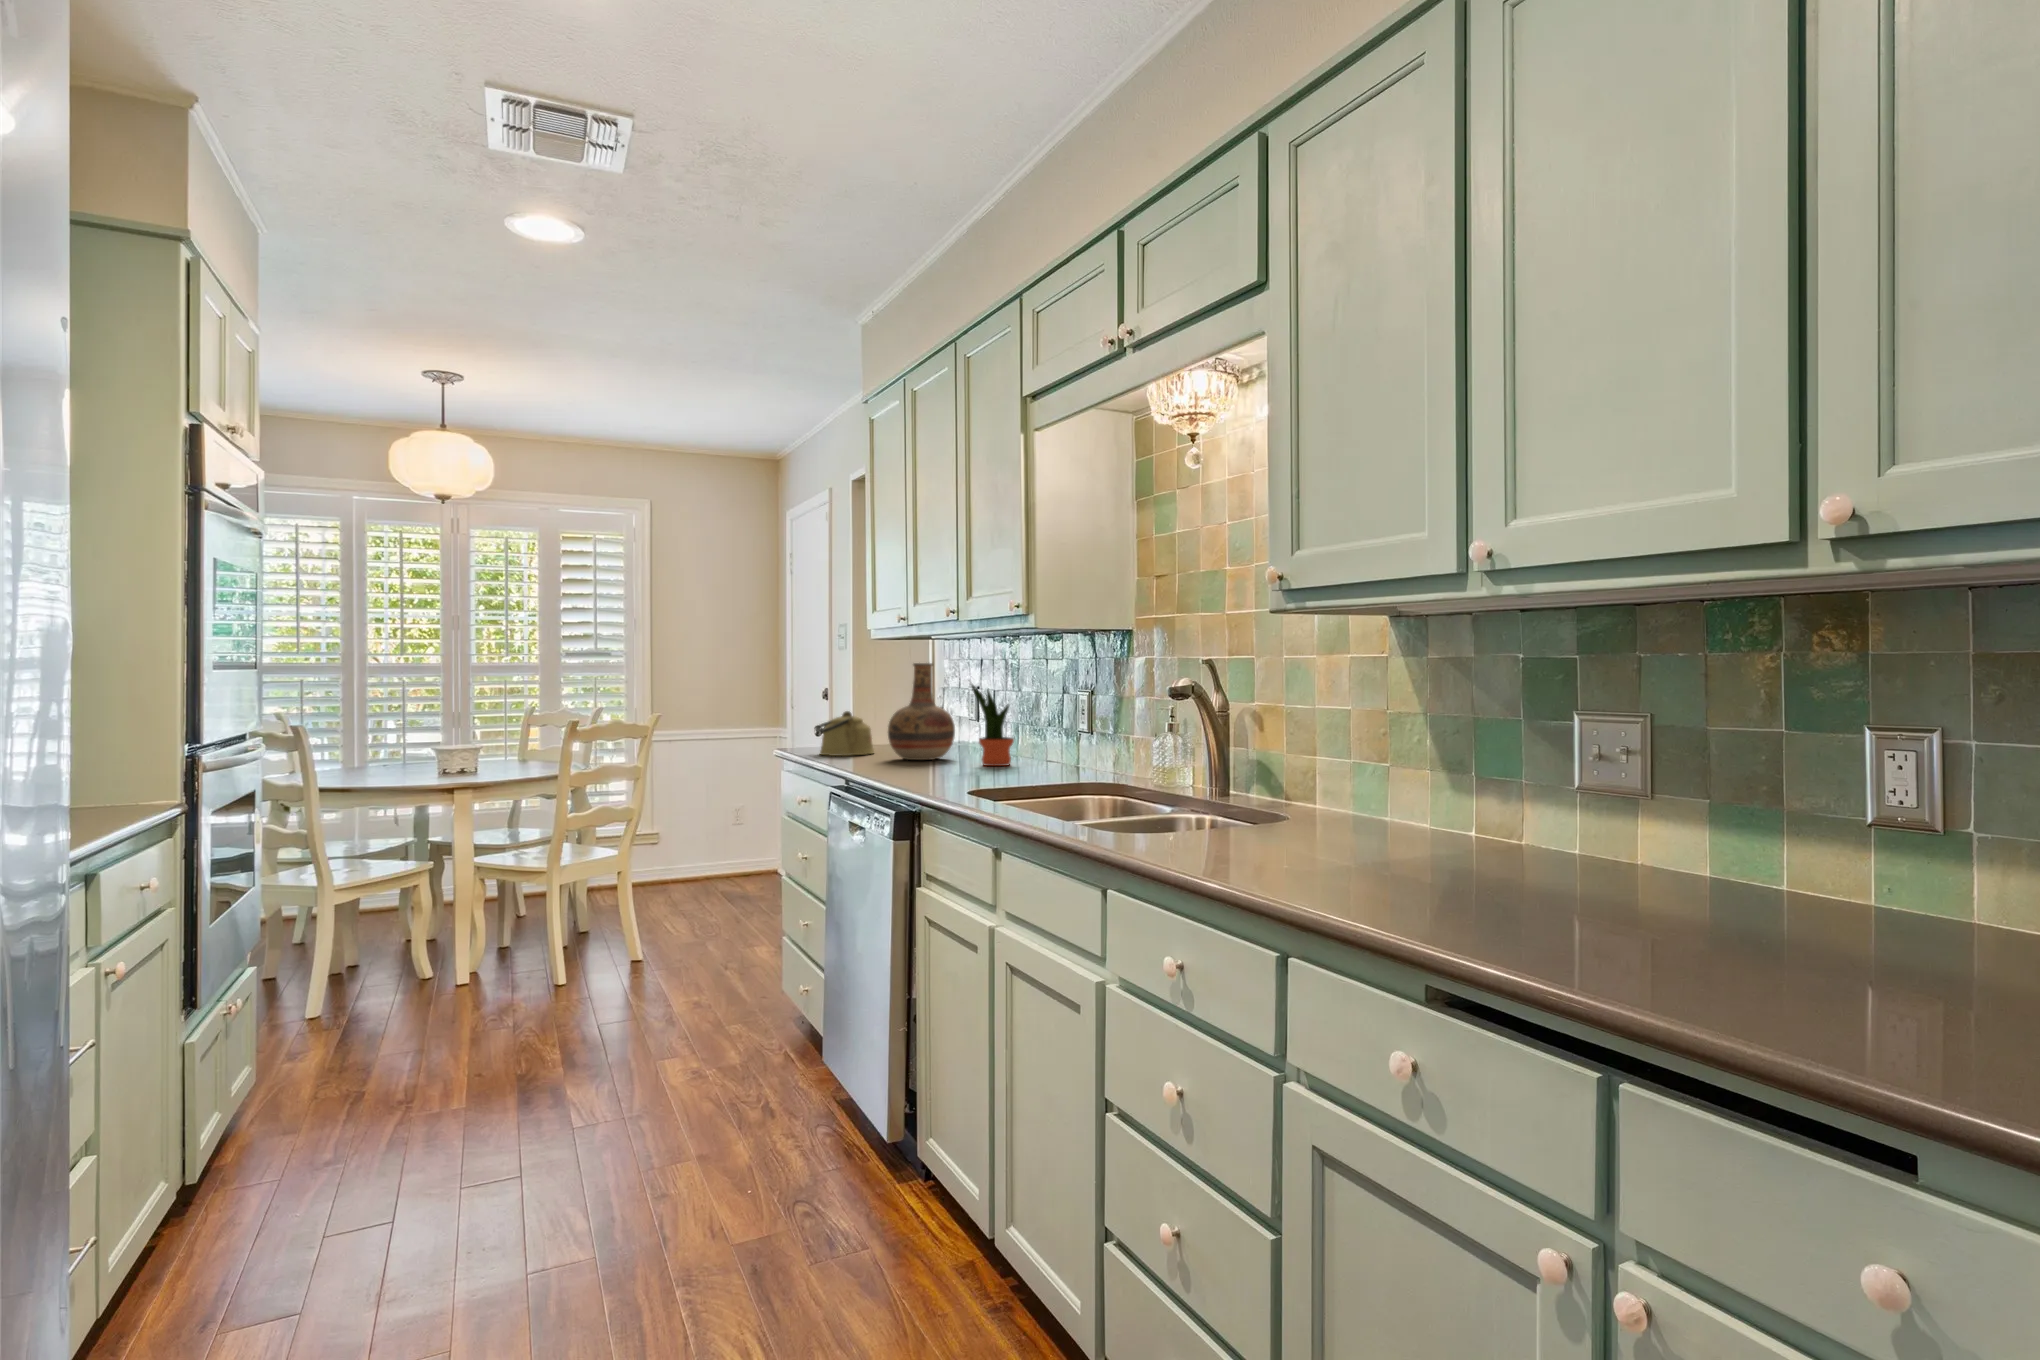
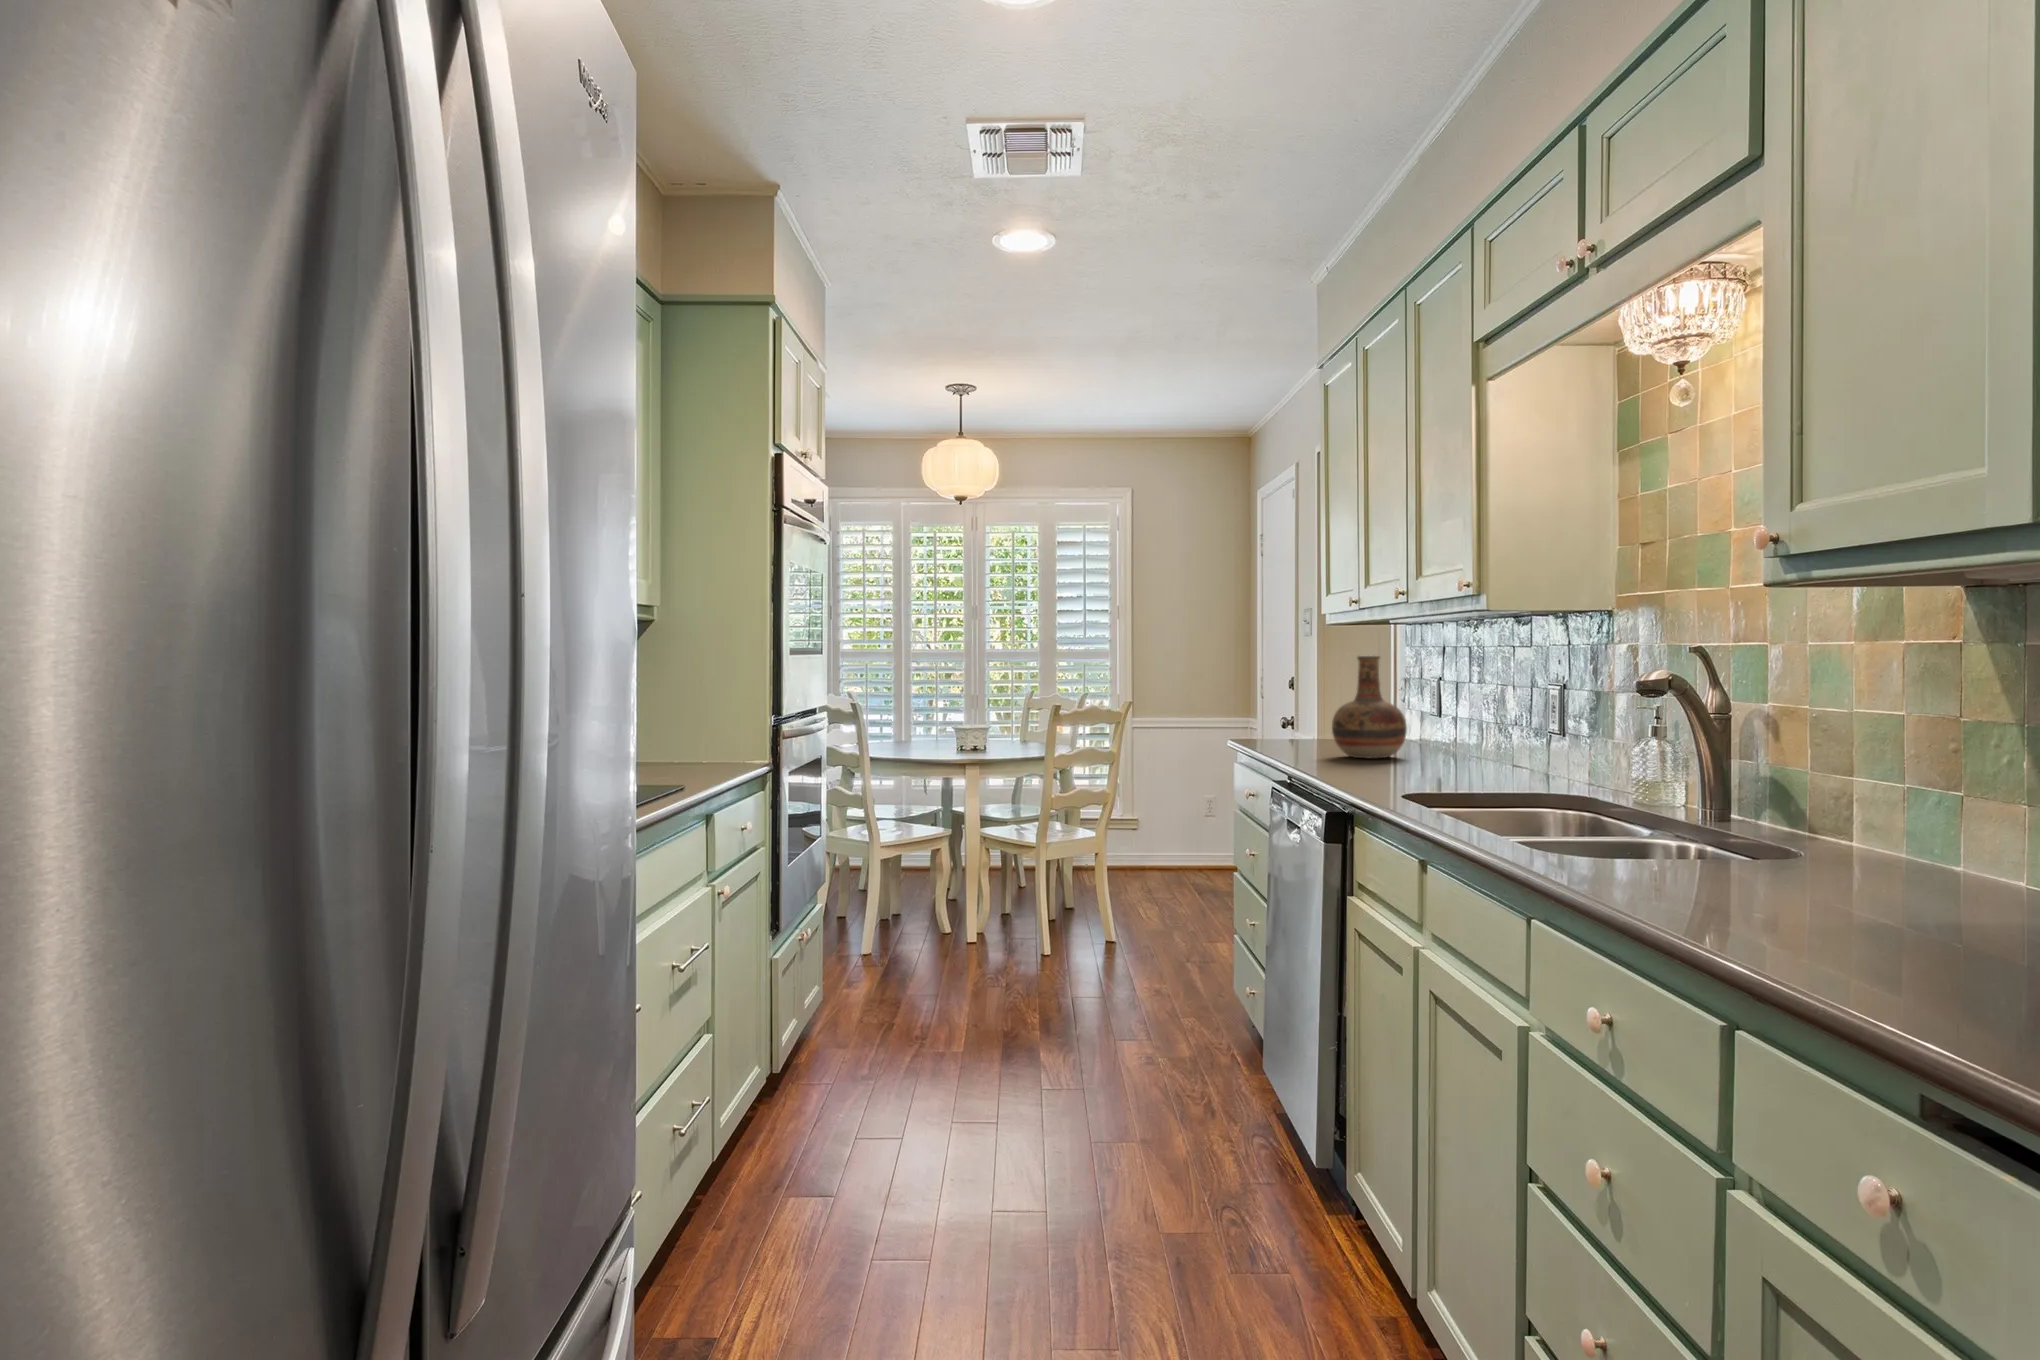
potted plant: present [971,684,1014,766] -> none [1416,675,1472,768]
kettle: present [815,711,874,756] -> none [1260,705,1323,751]

